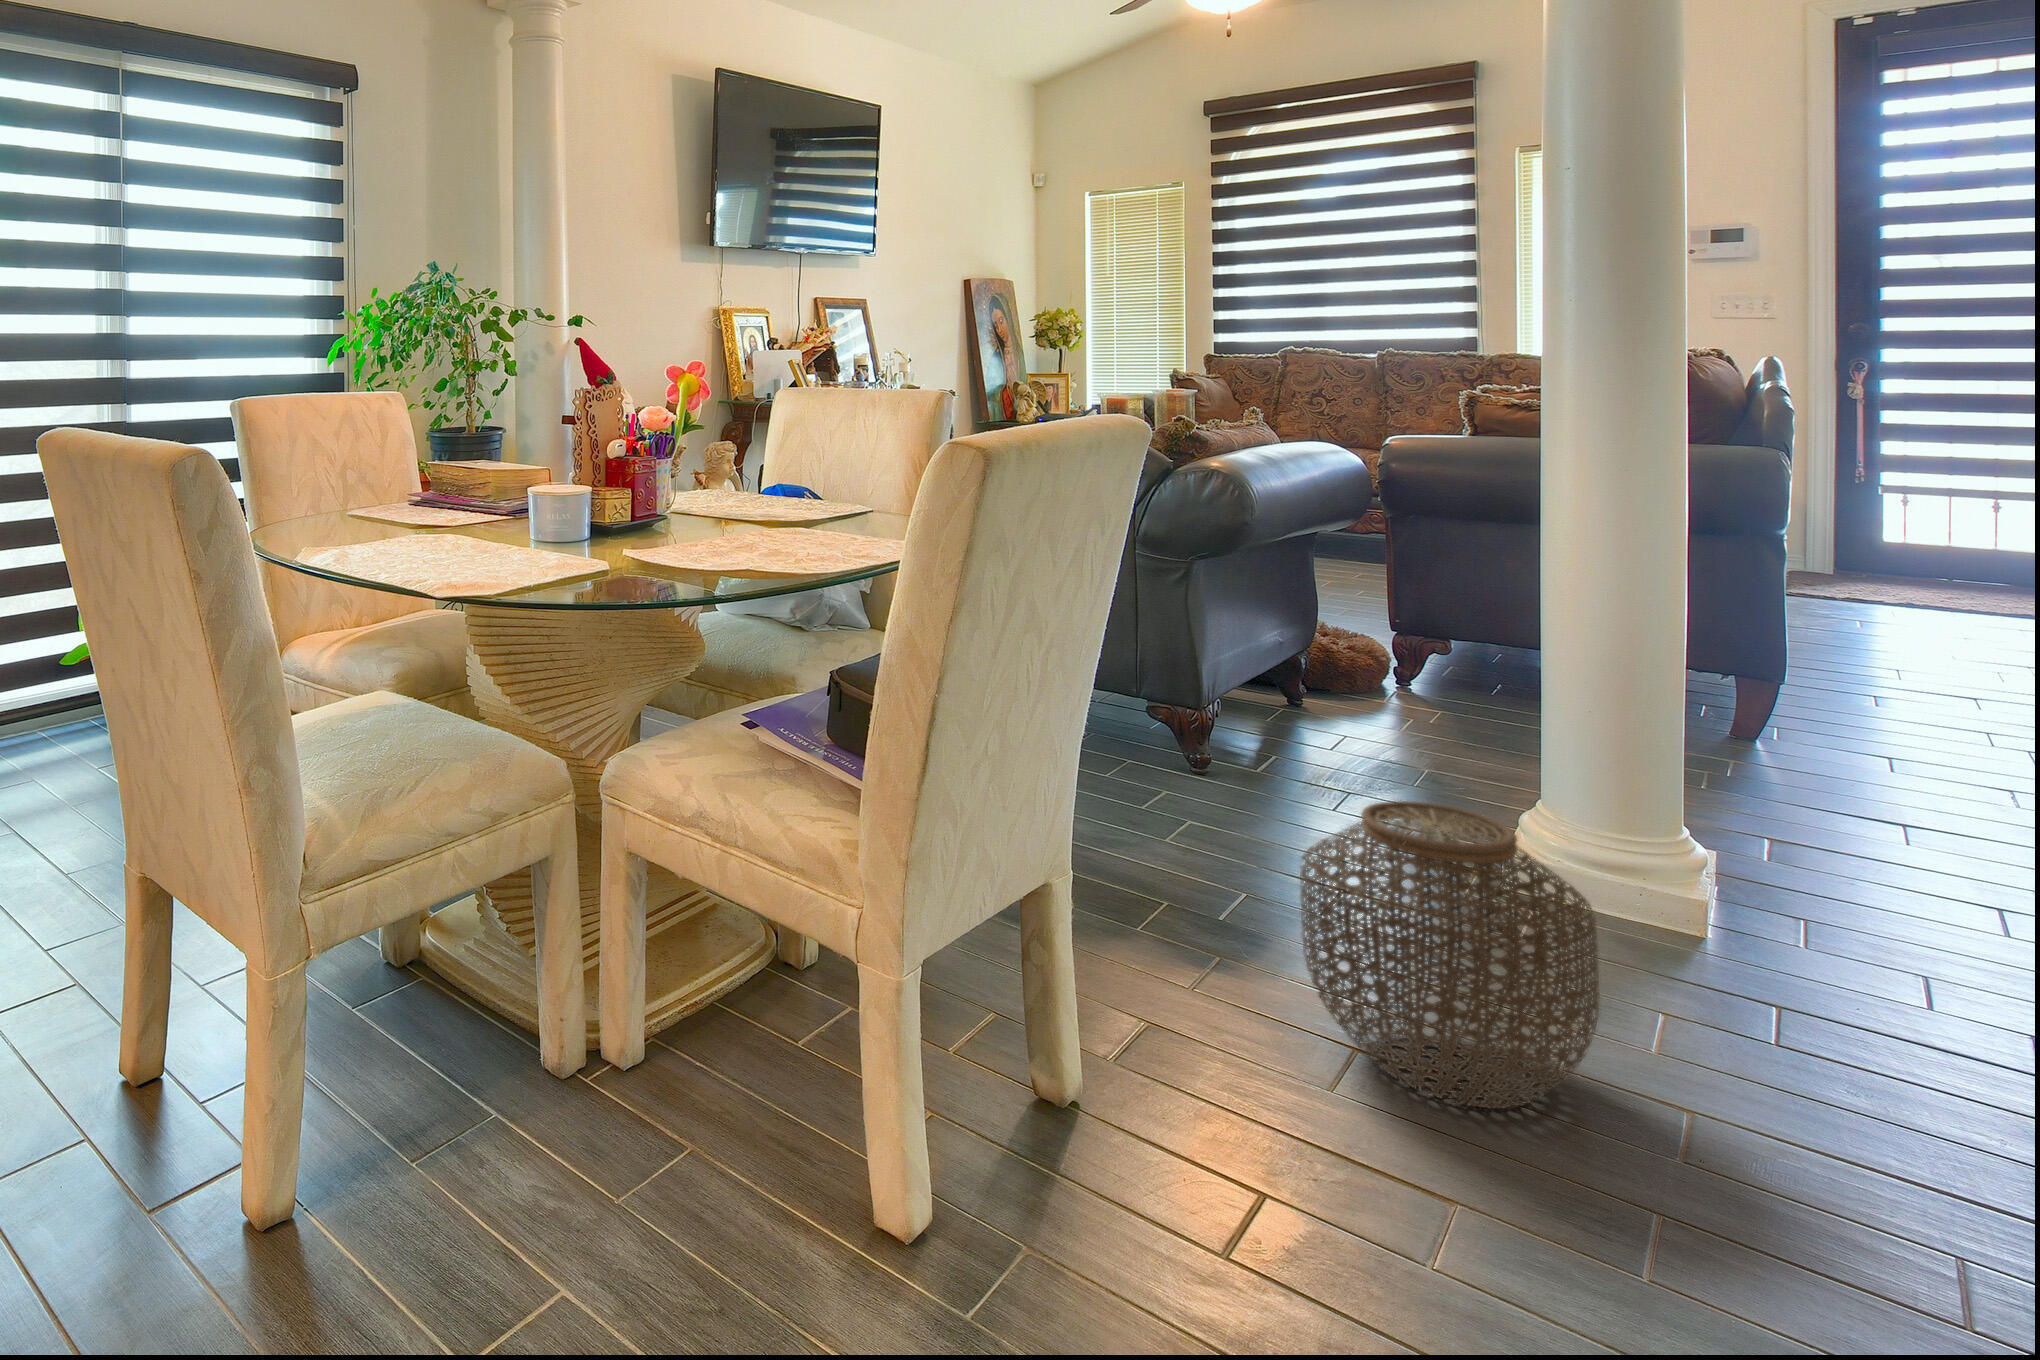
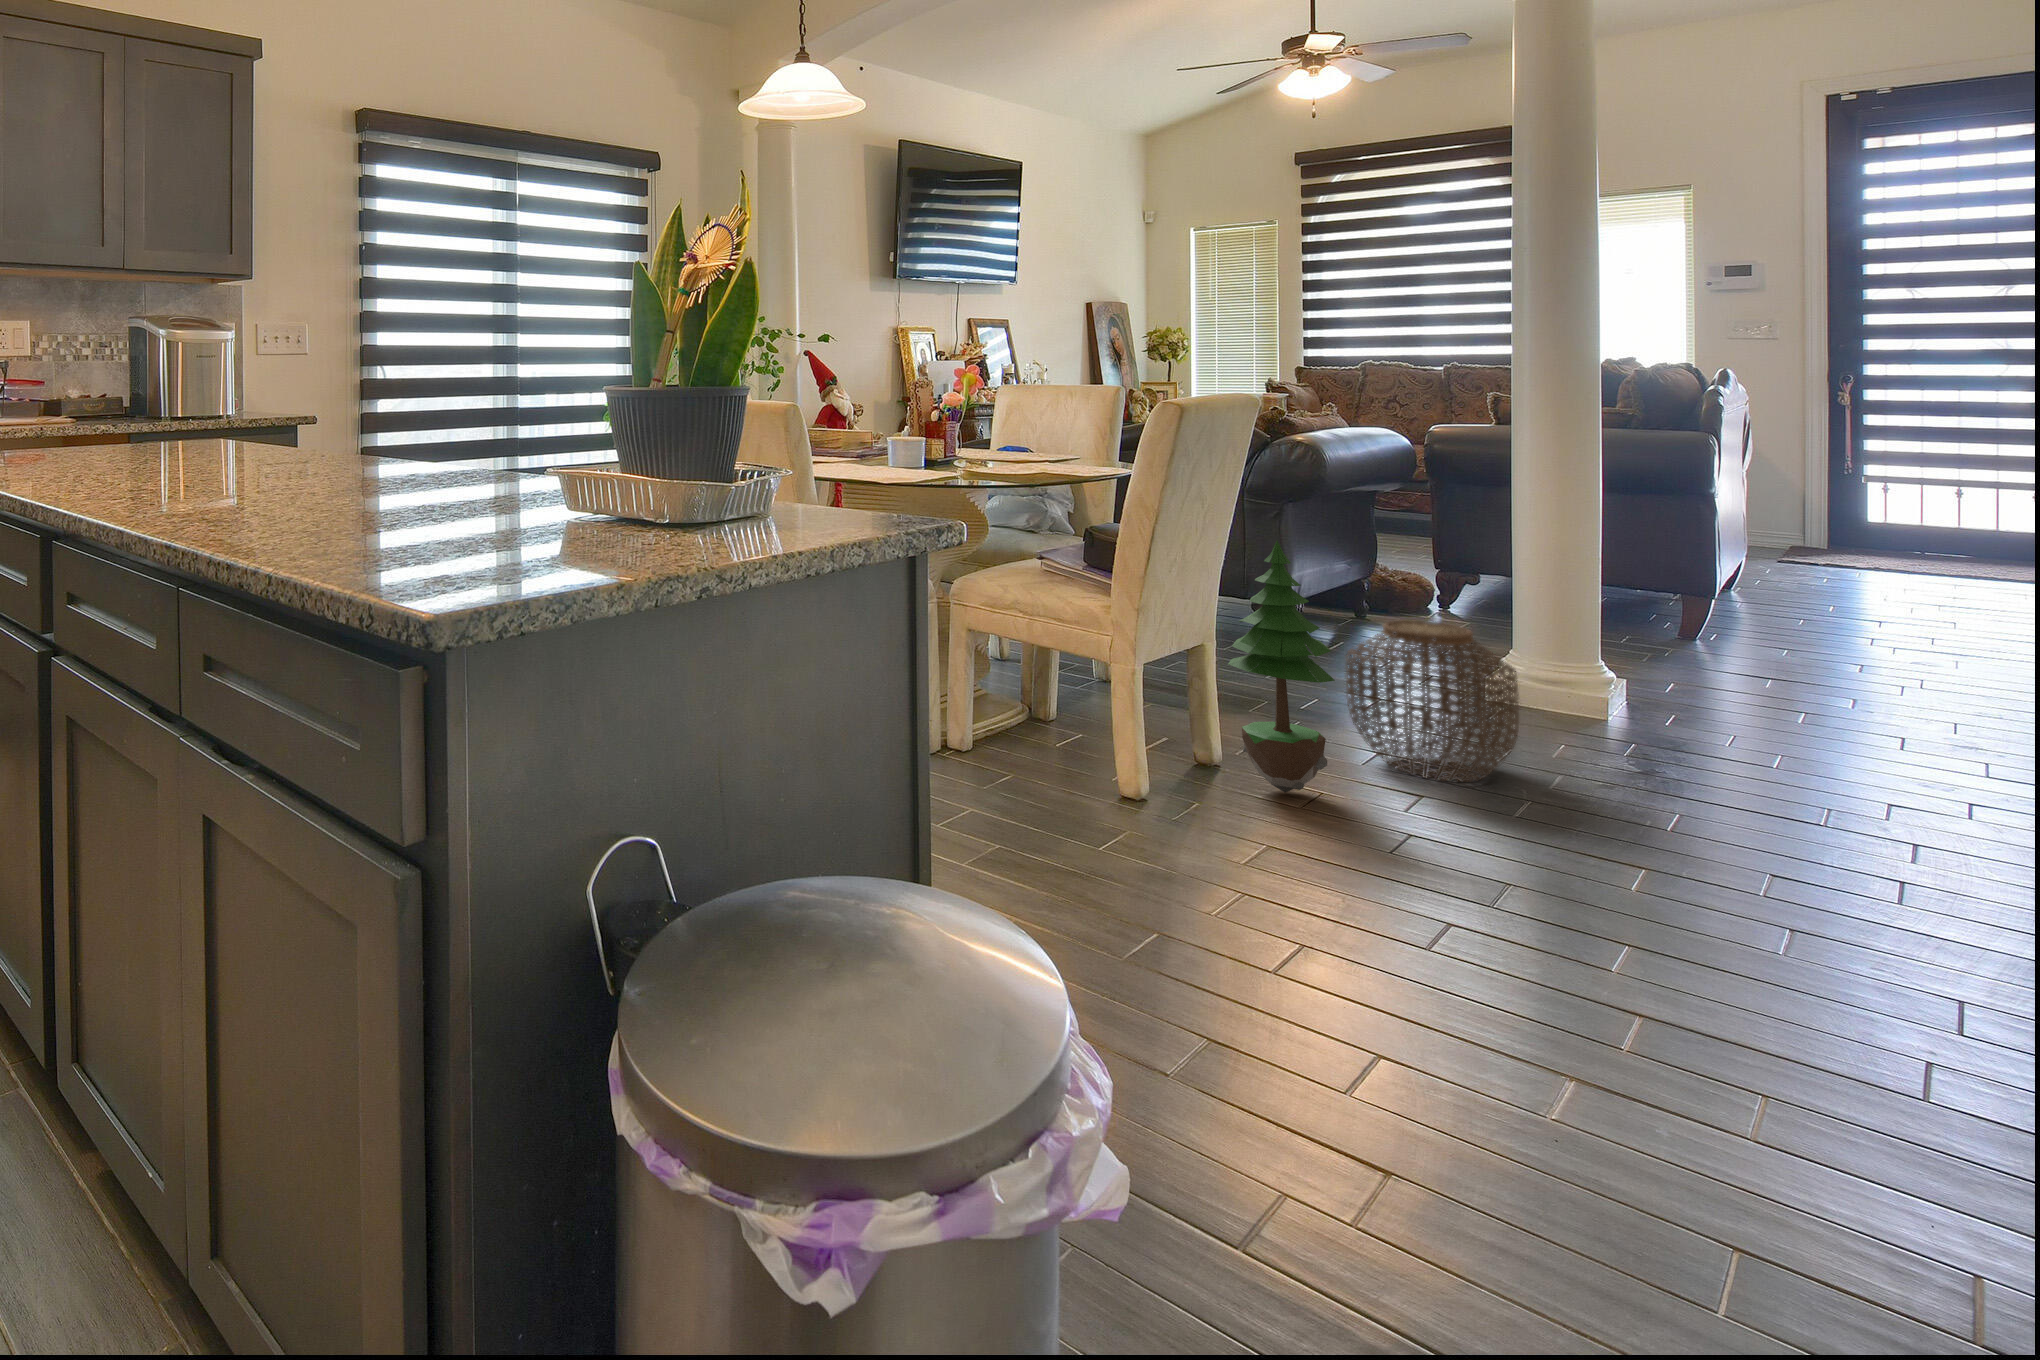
potted tree: none [1102,687,1293,1157] -> present [1228,541,1335,792]

